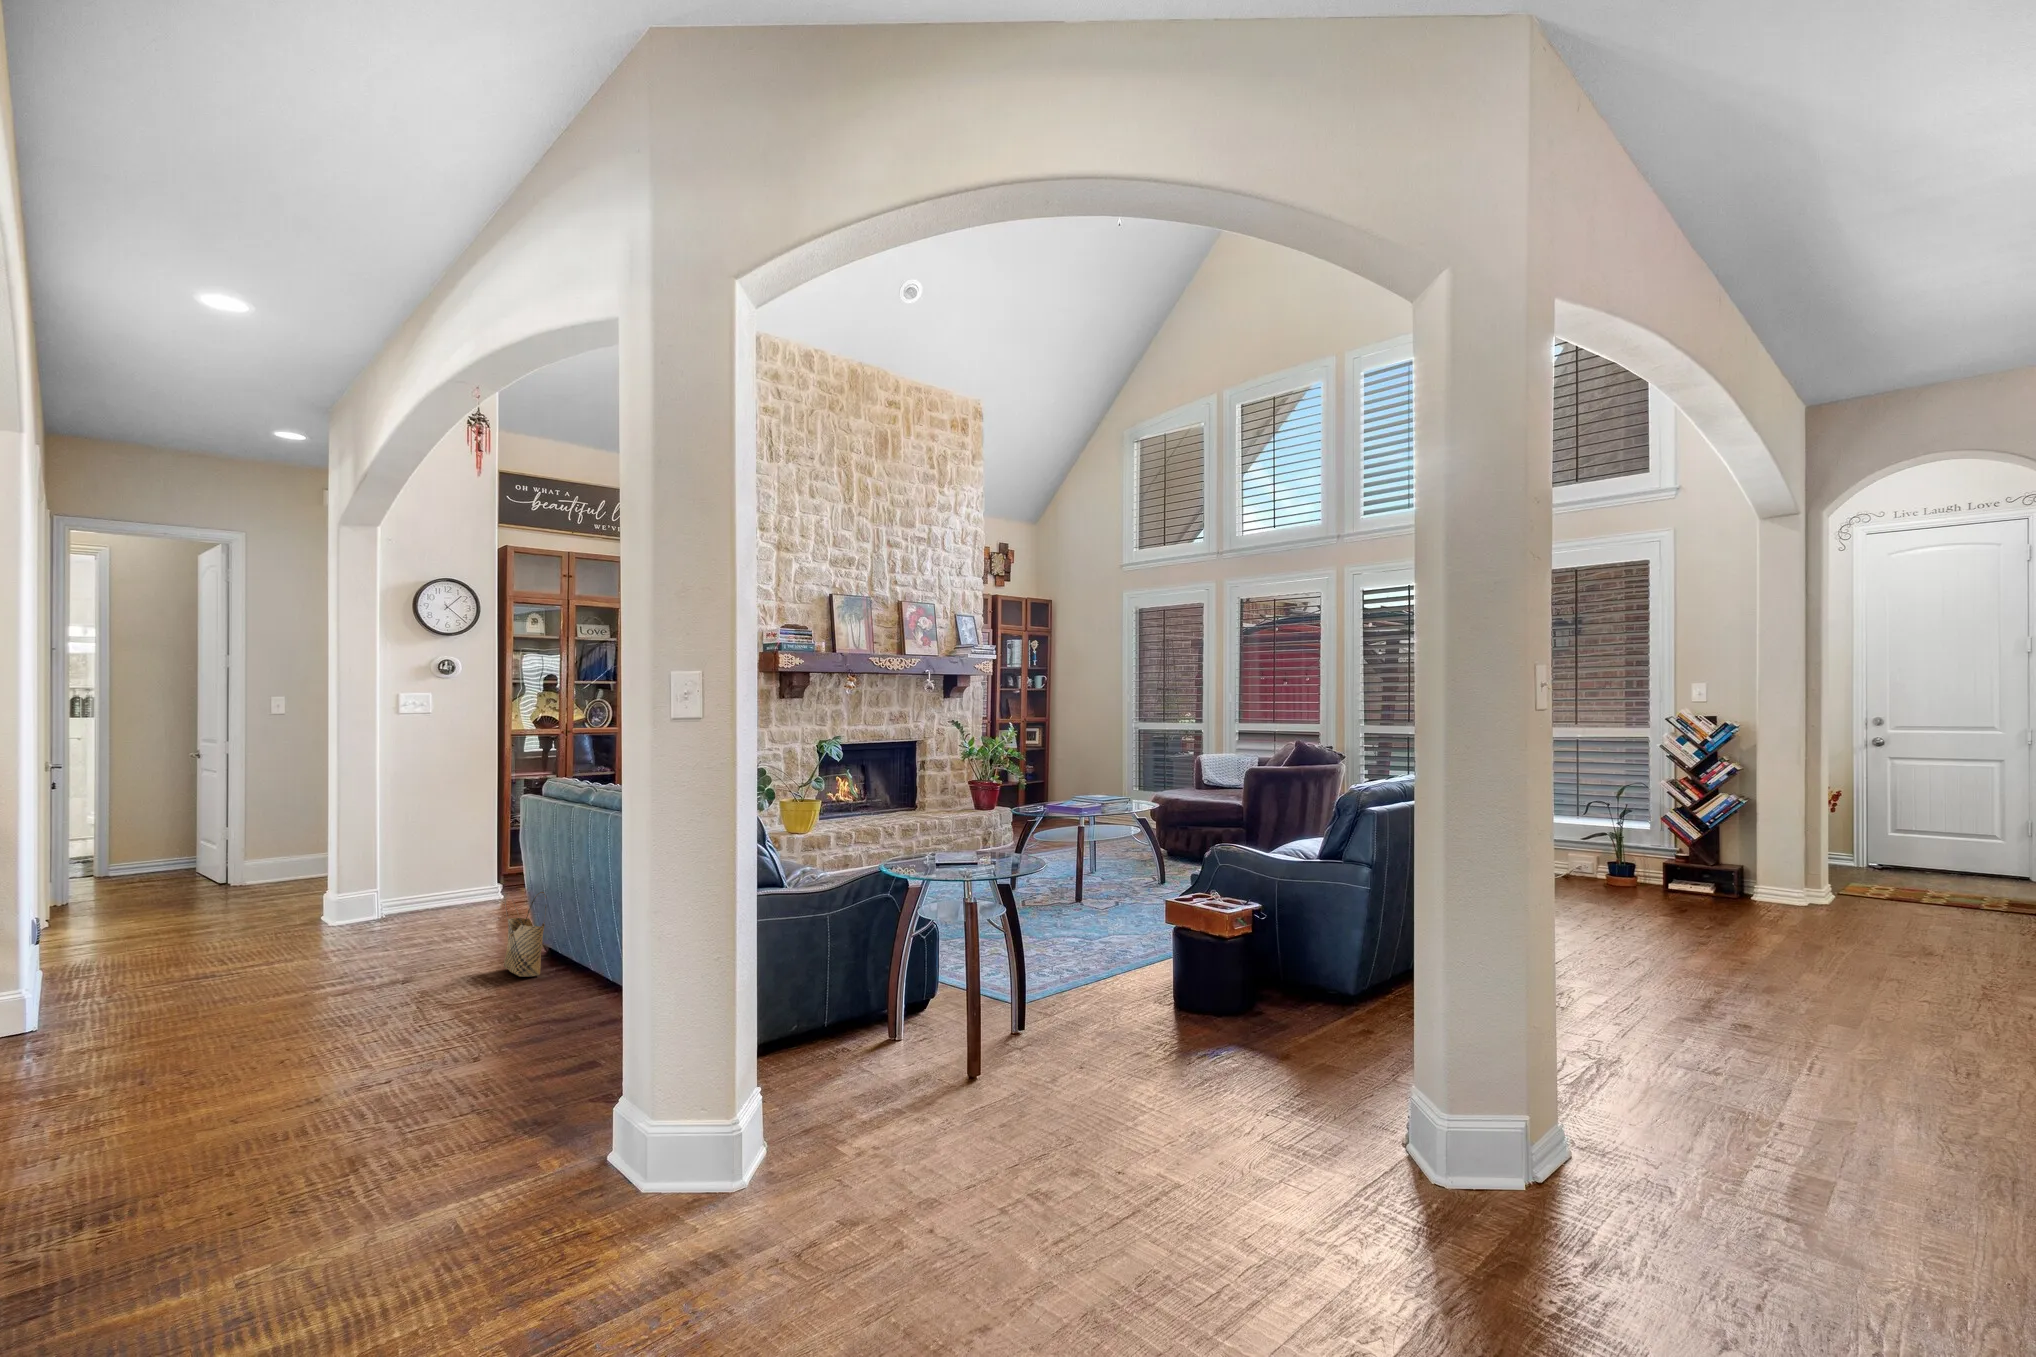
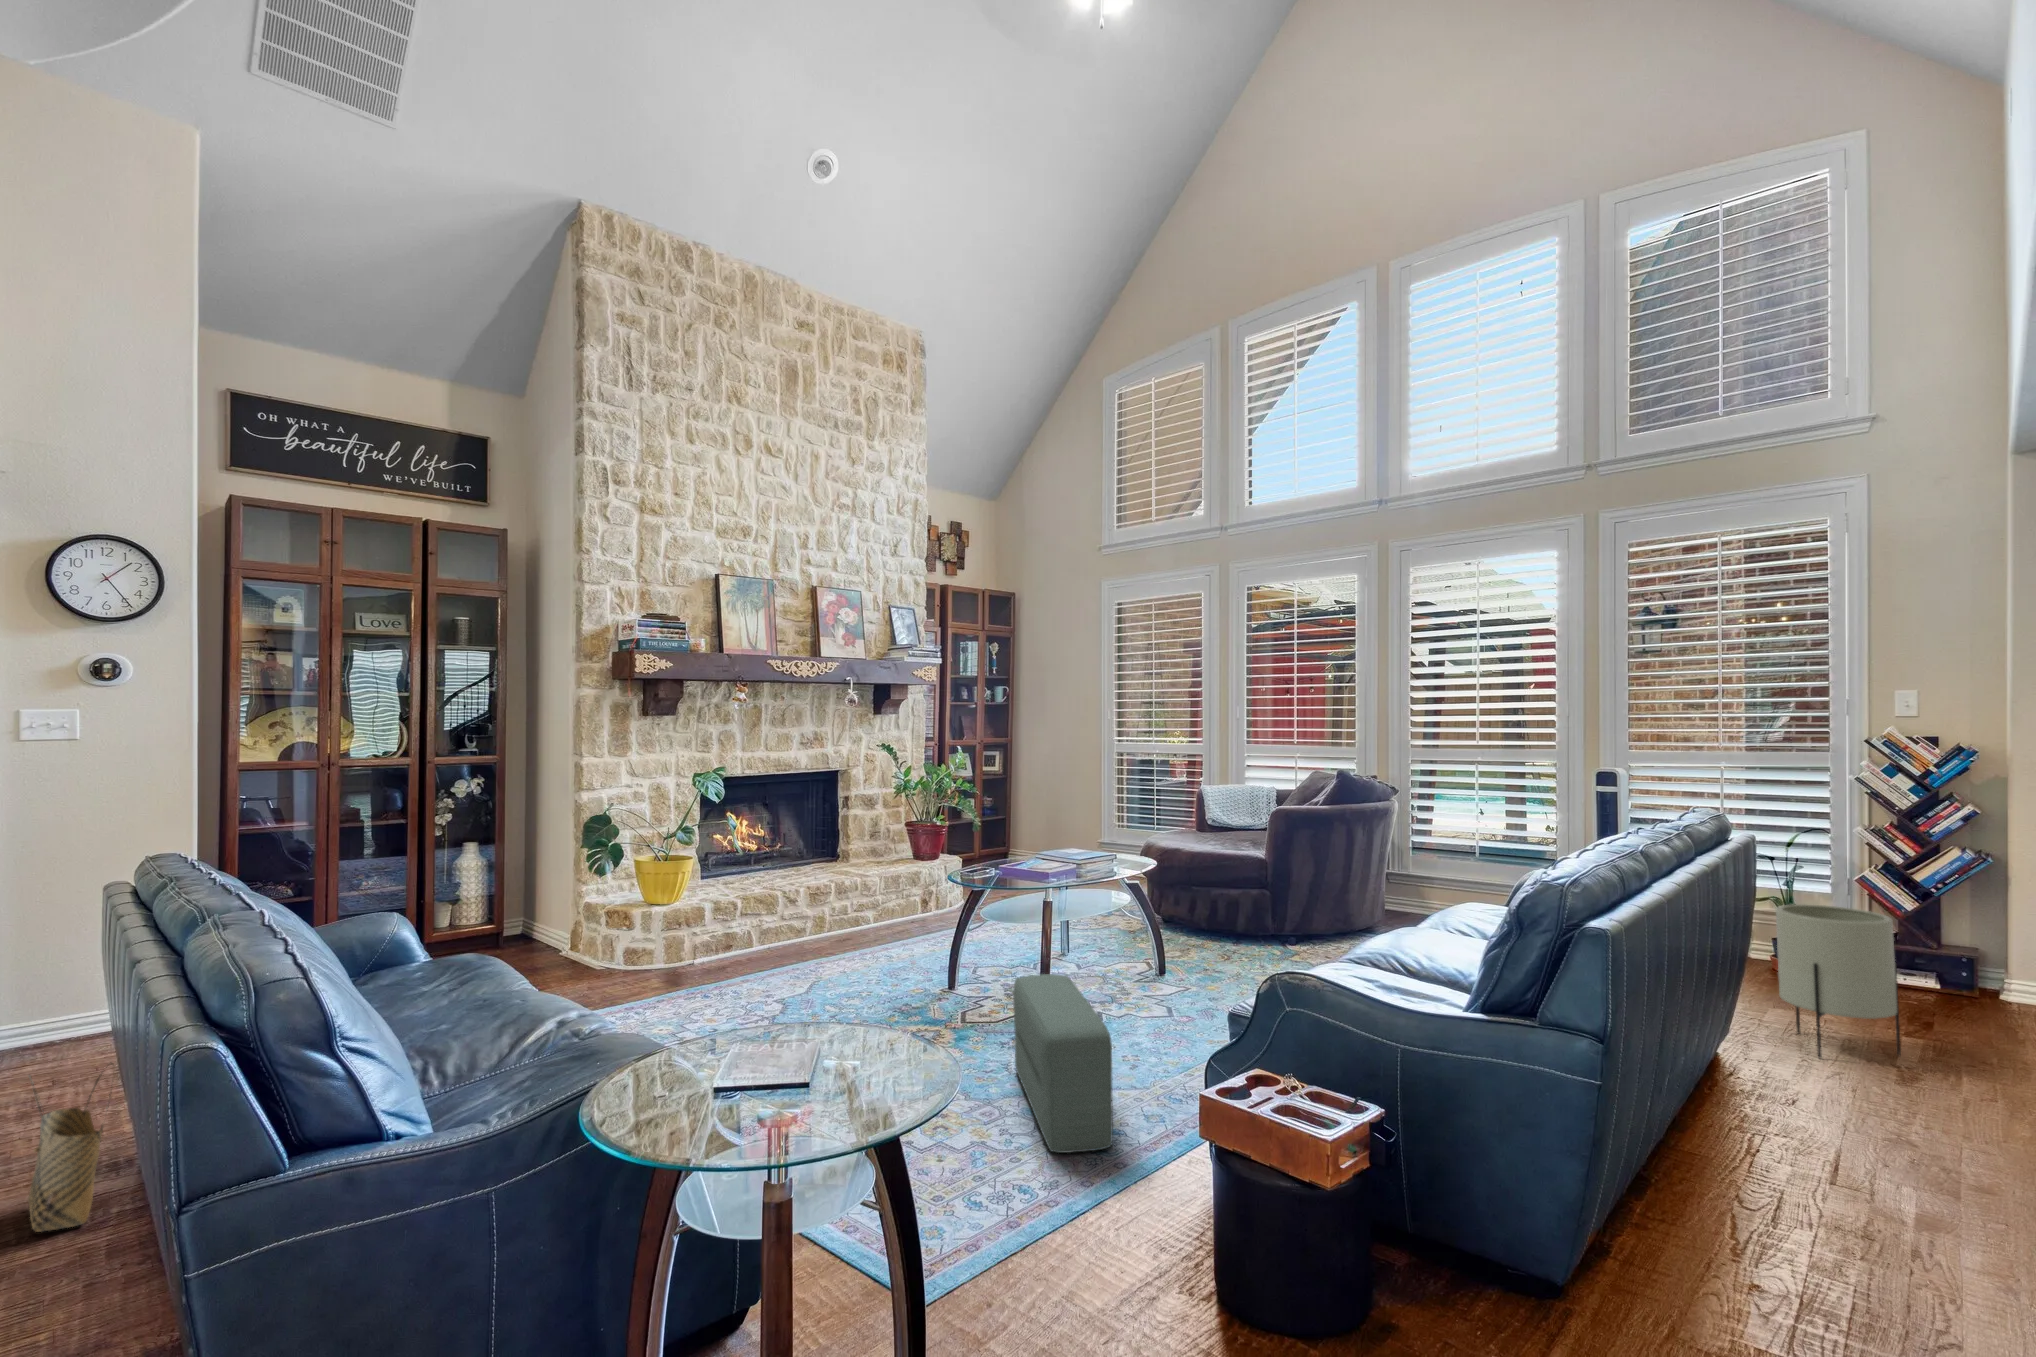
planter: none [1566,828,1640,926] -> present [1776,904,1901,1058]
pouf: none [1050,865,1109,957] -> present [1013,974,1113,1153]

